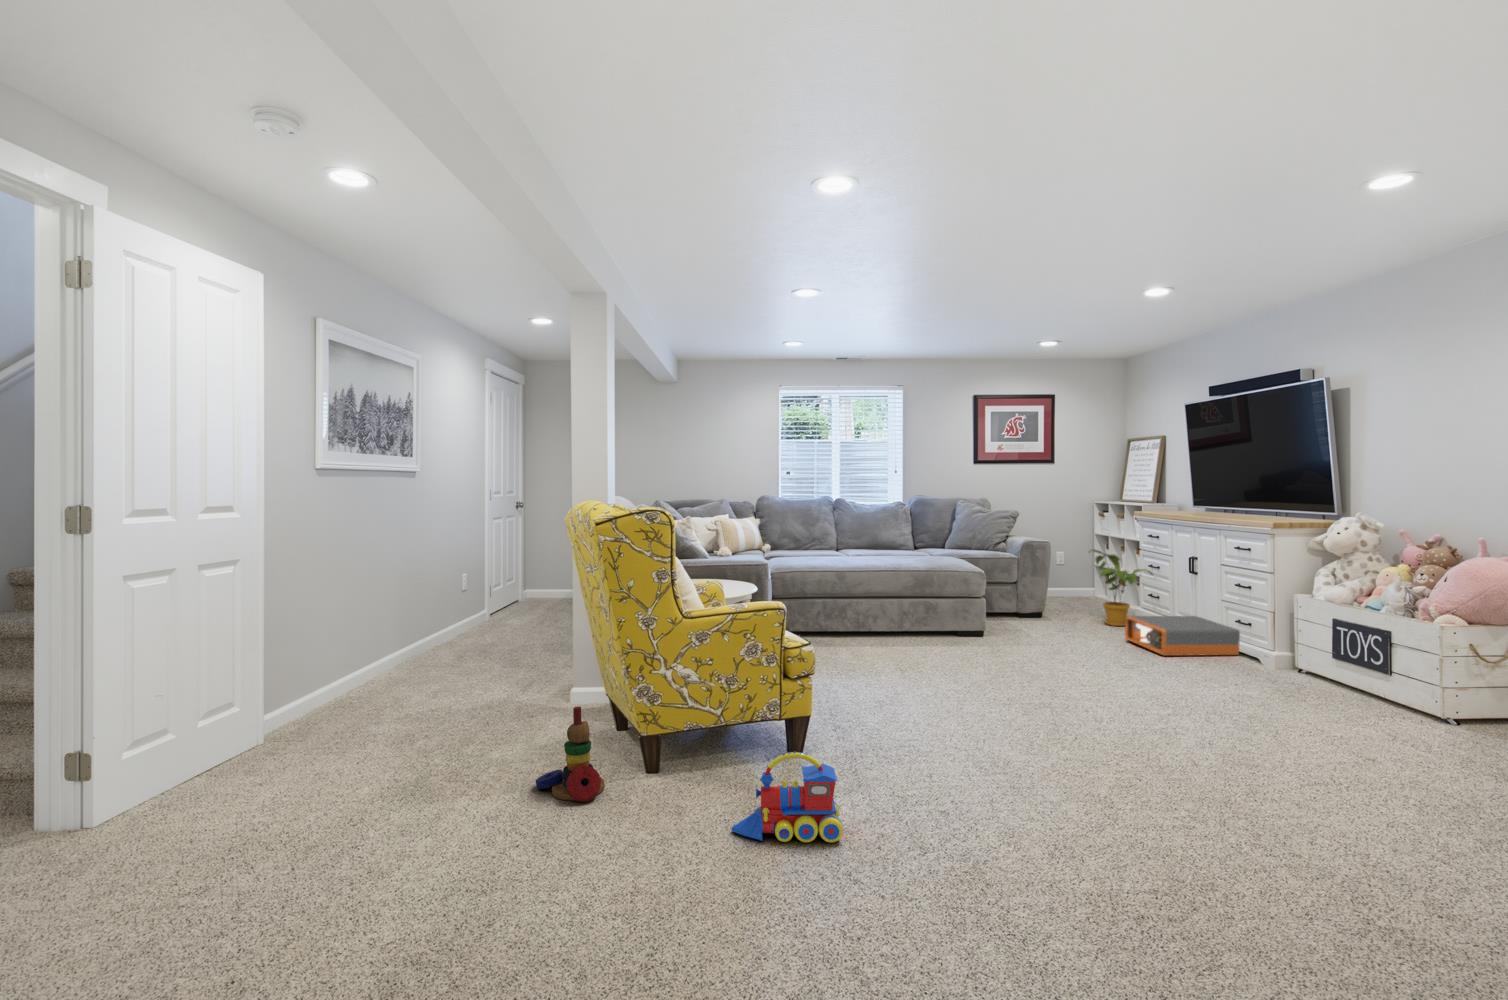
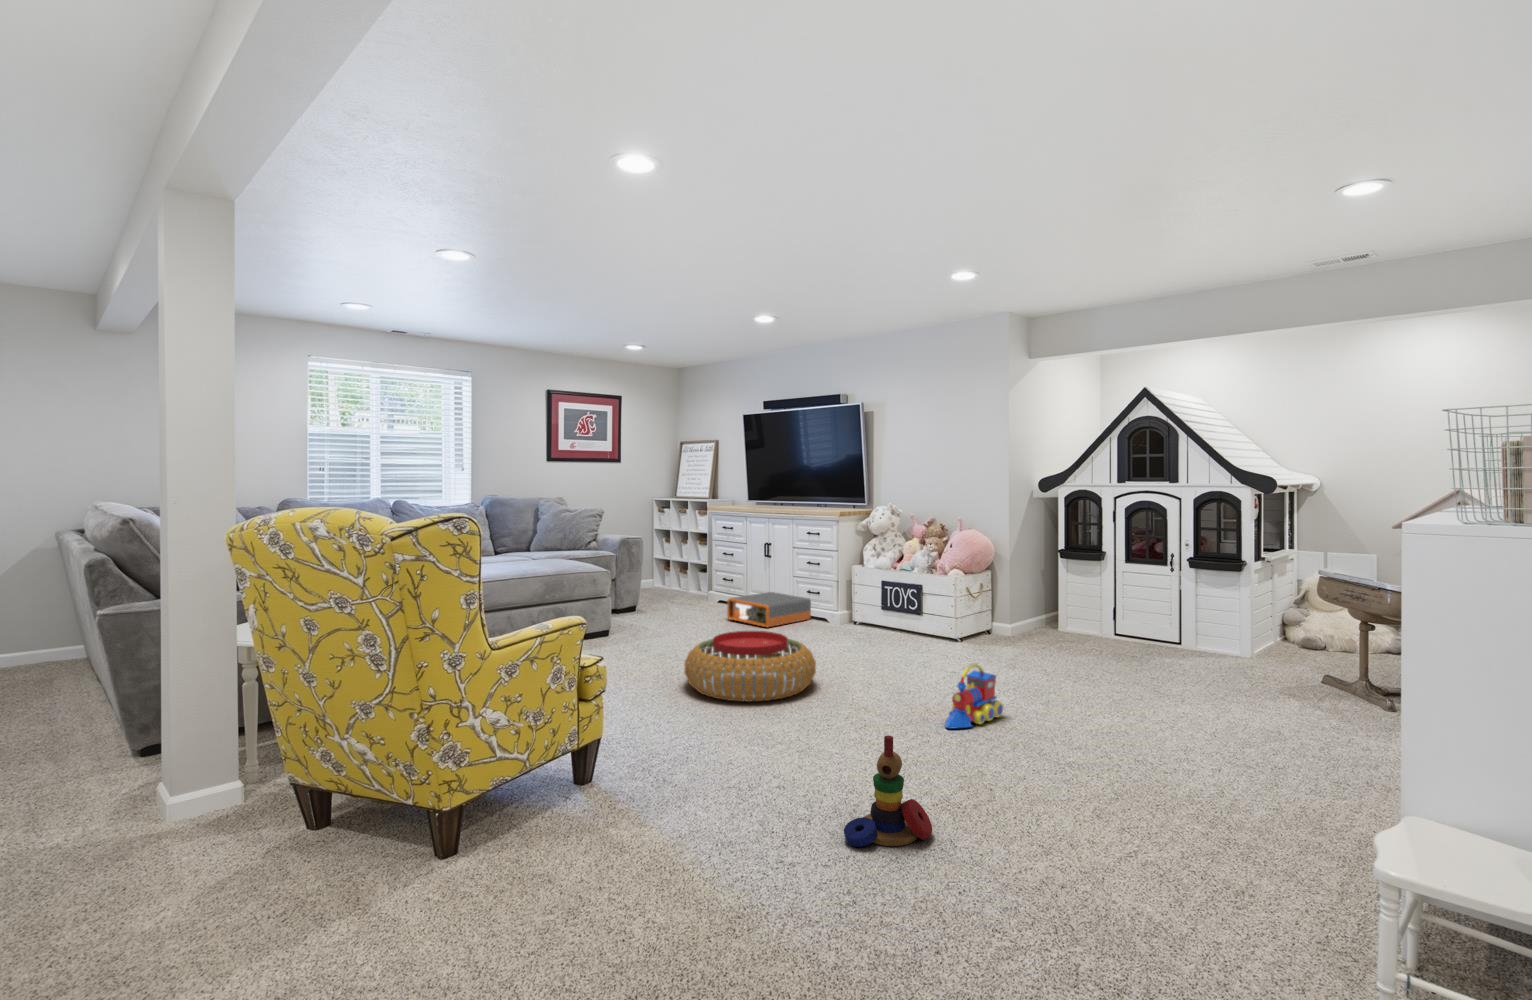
house plant: present [1089,549,1152,626] -> none [679,542,728,609]
pouf: none [979,648,1135,729] -> present [684,631,816,702]
stacking toy: present [536,707,605,802] -> present [844,736,932,847]
toy train: present [731,752,843,843] -> present [945,663,1003,729]

